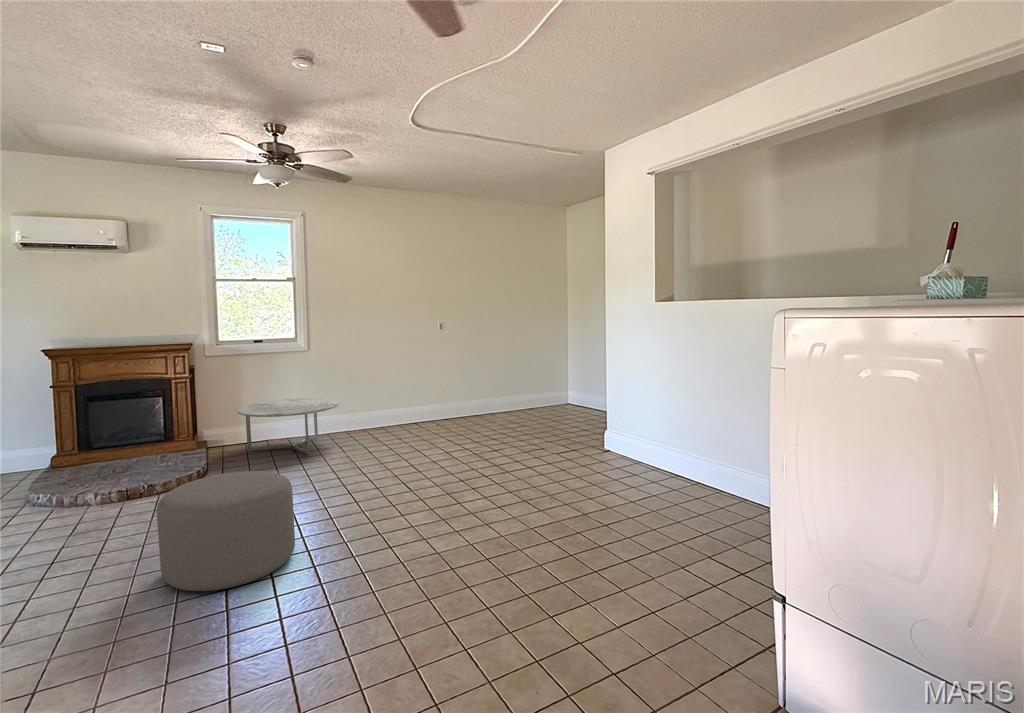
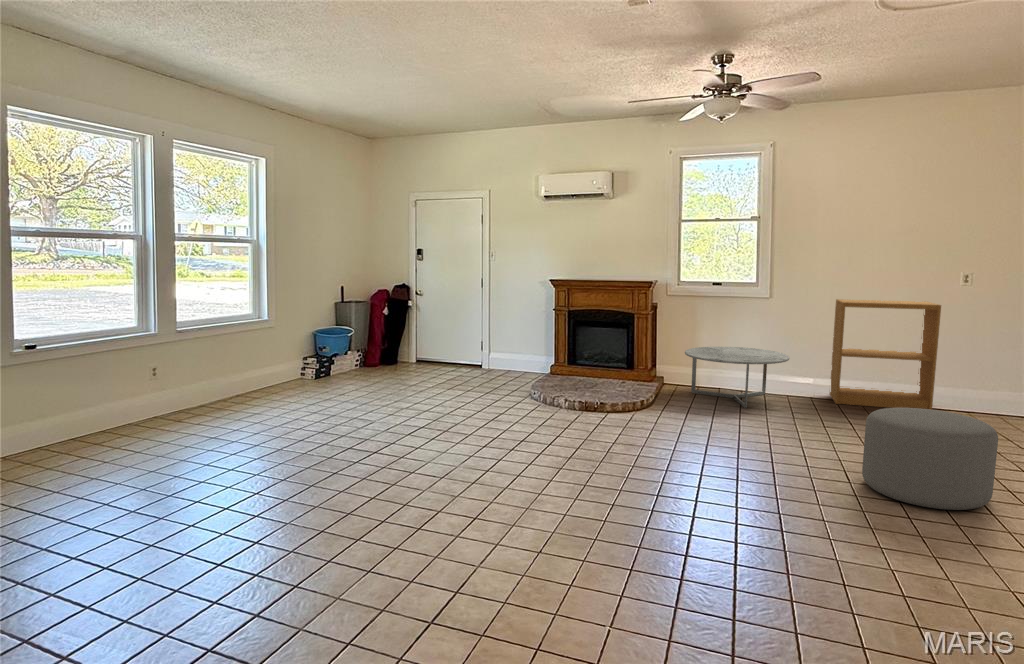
bookshelf: none [366,346,442,435] -> present [829,299,941,410]
ottoman: present [157,471,295,591] -> present [862,408,998,510]

